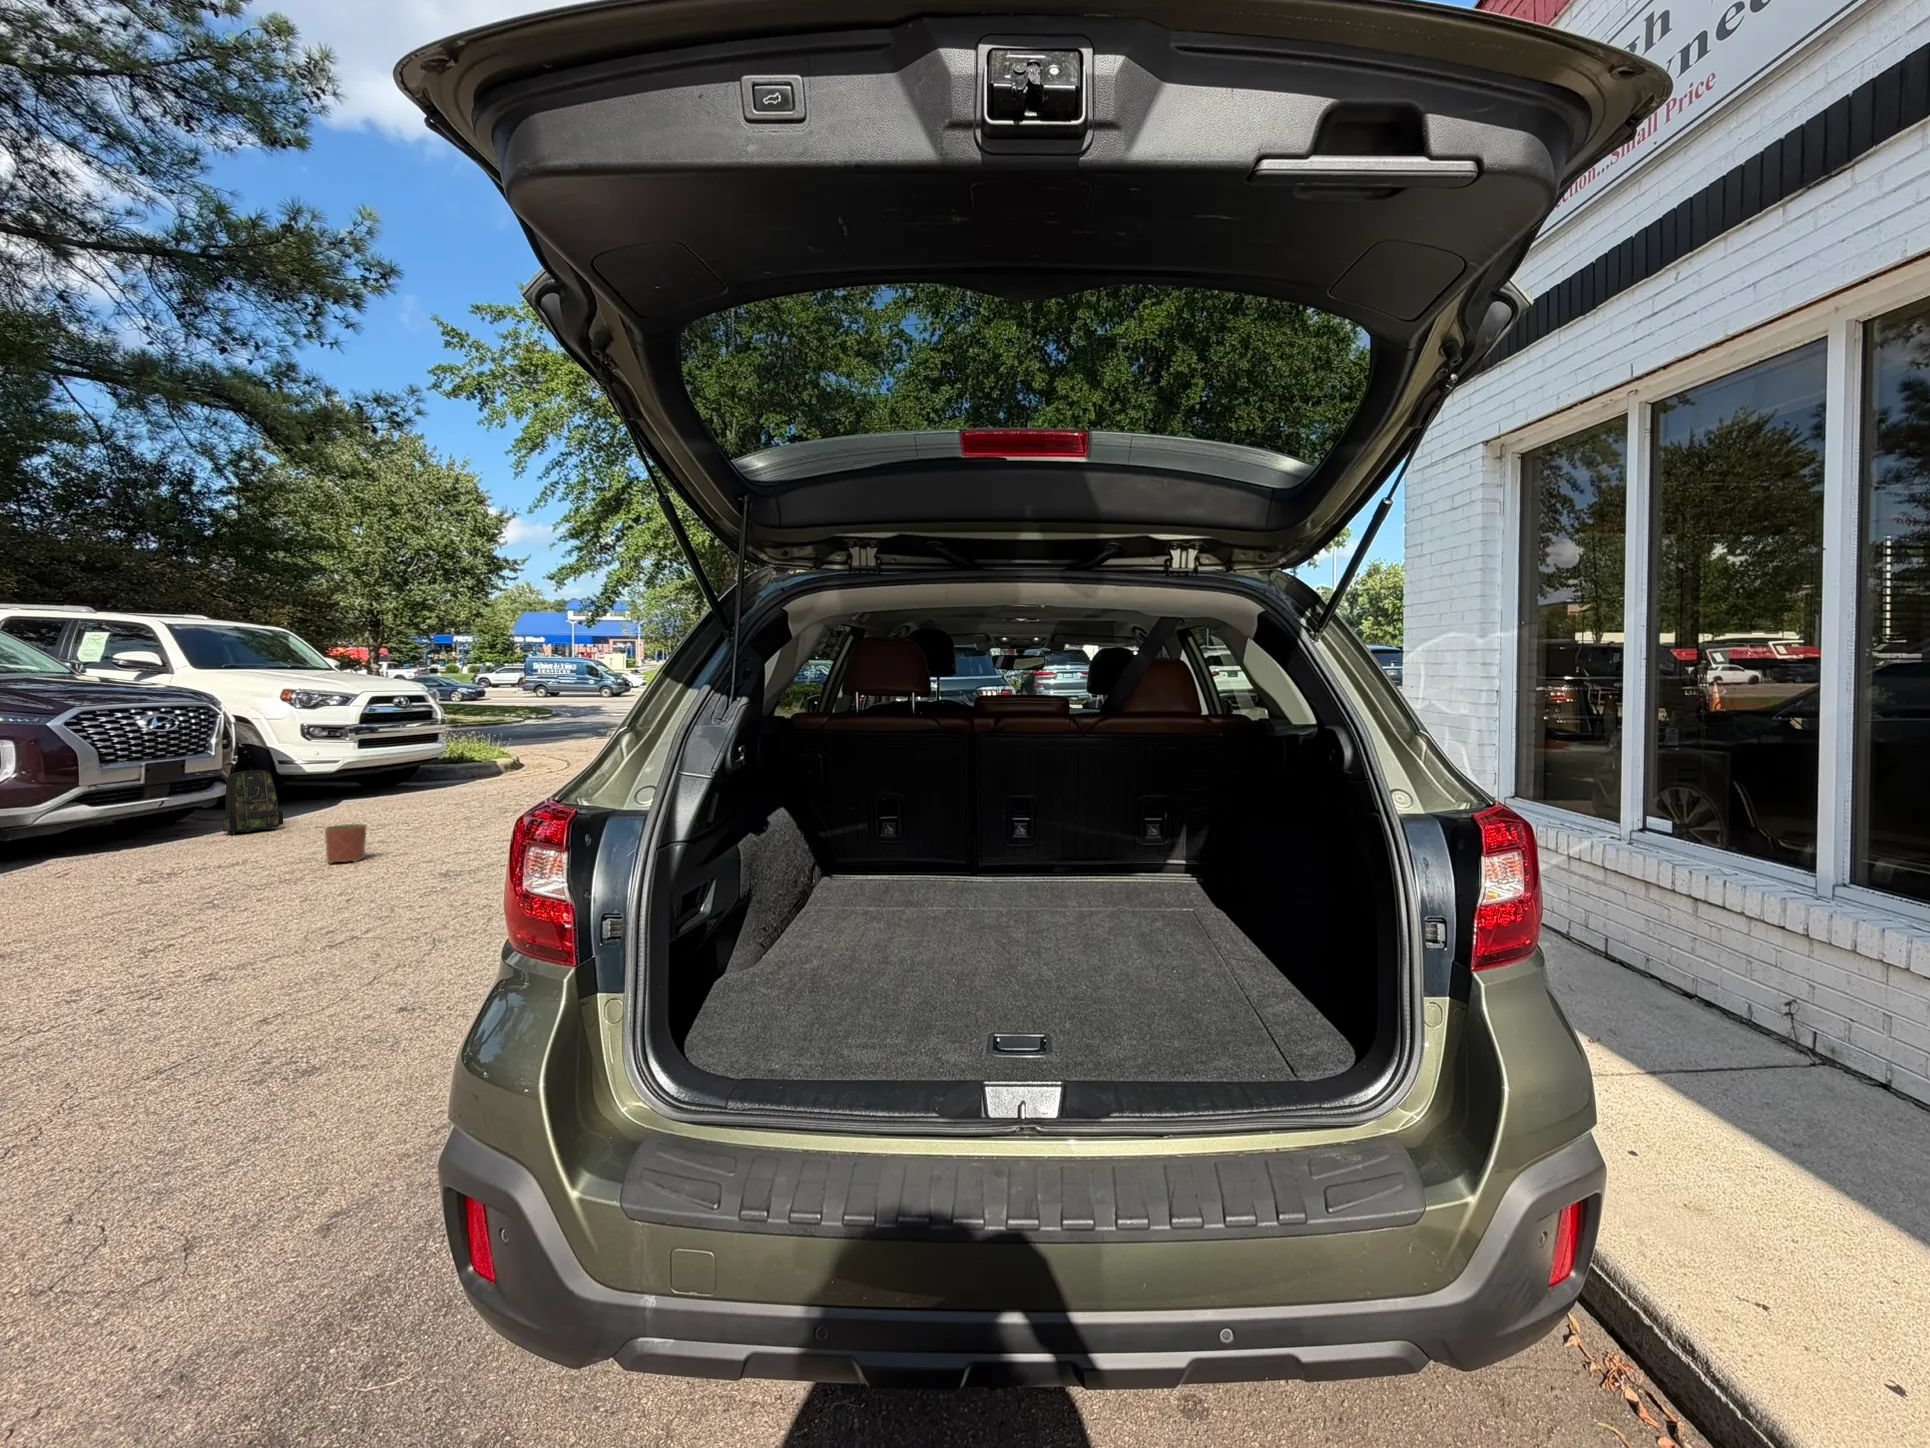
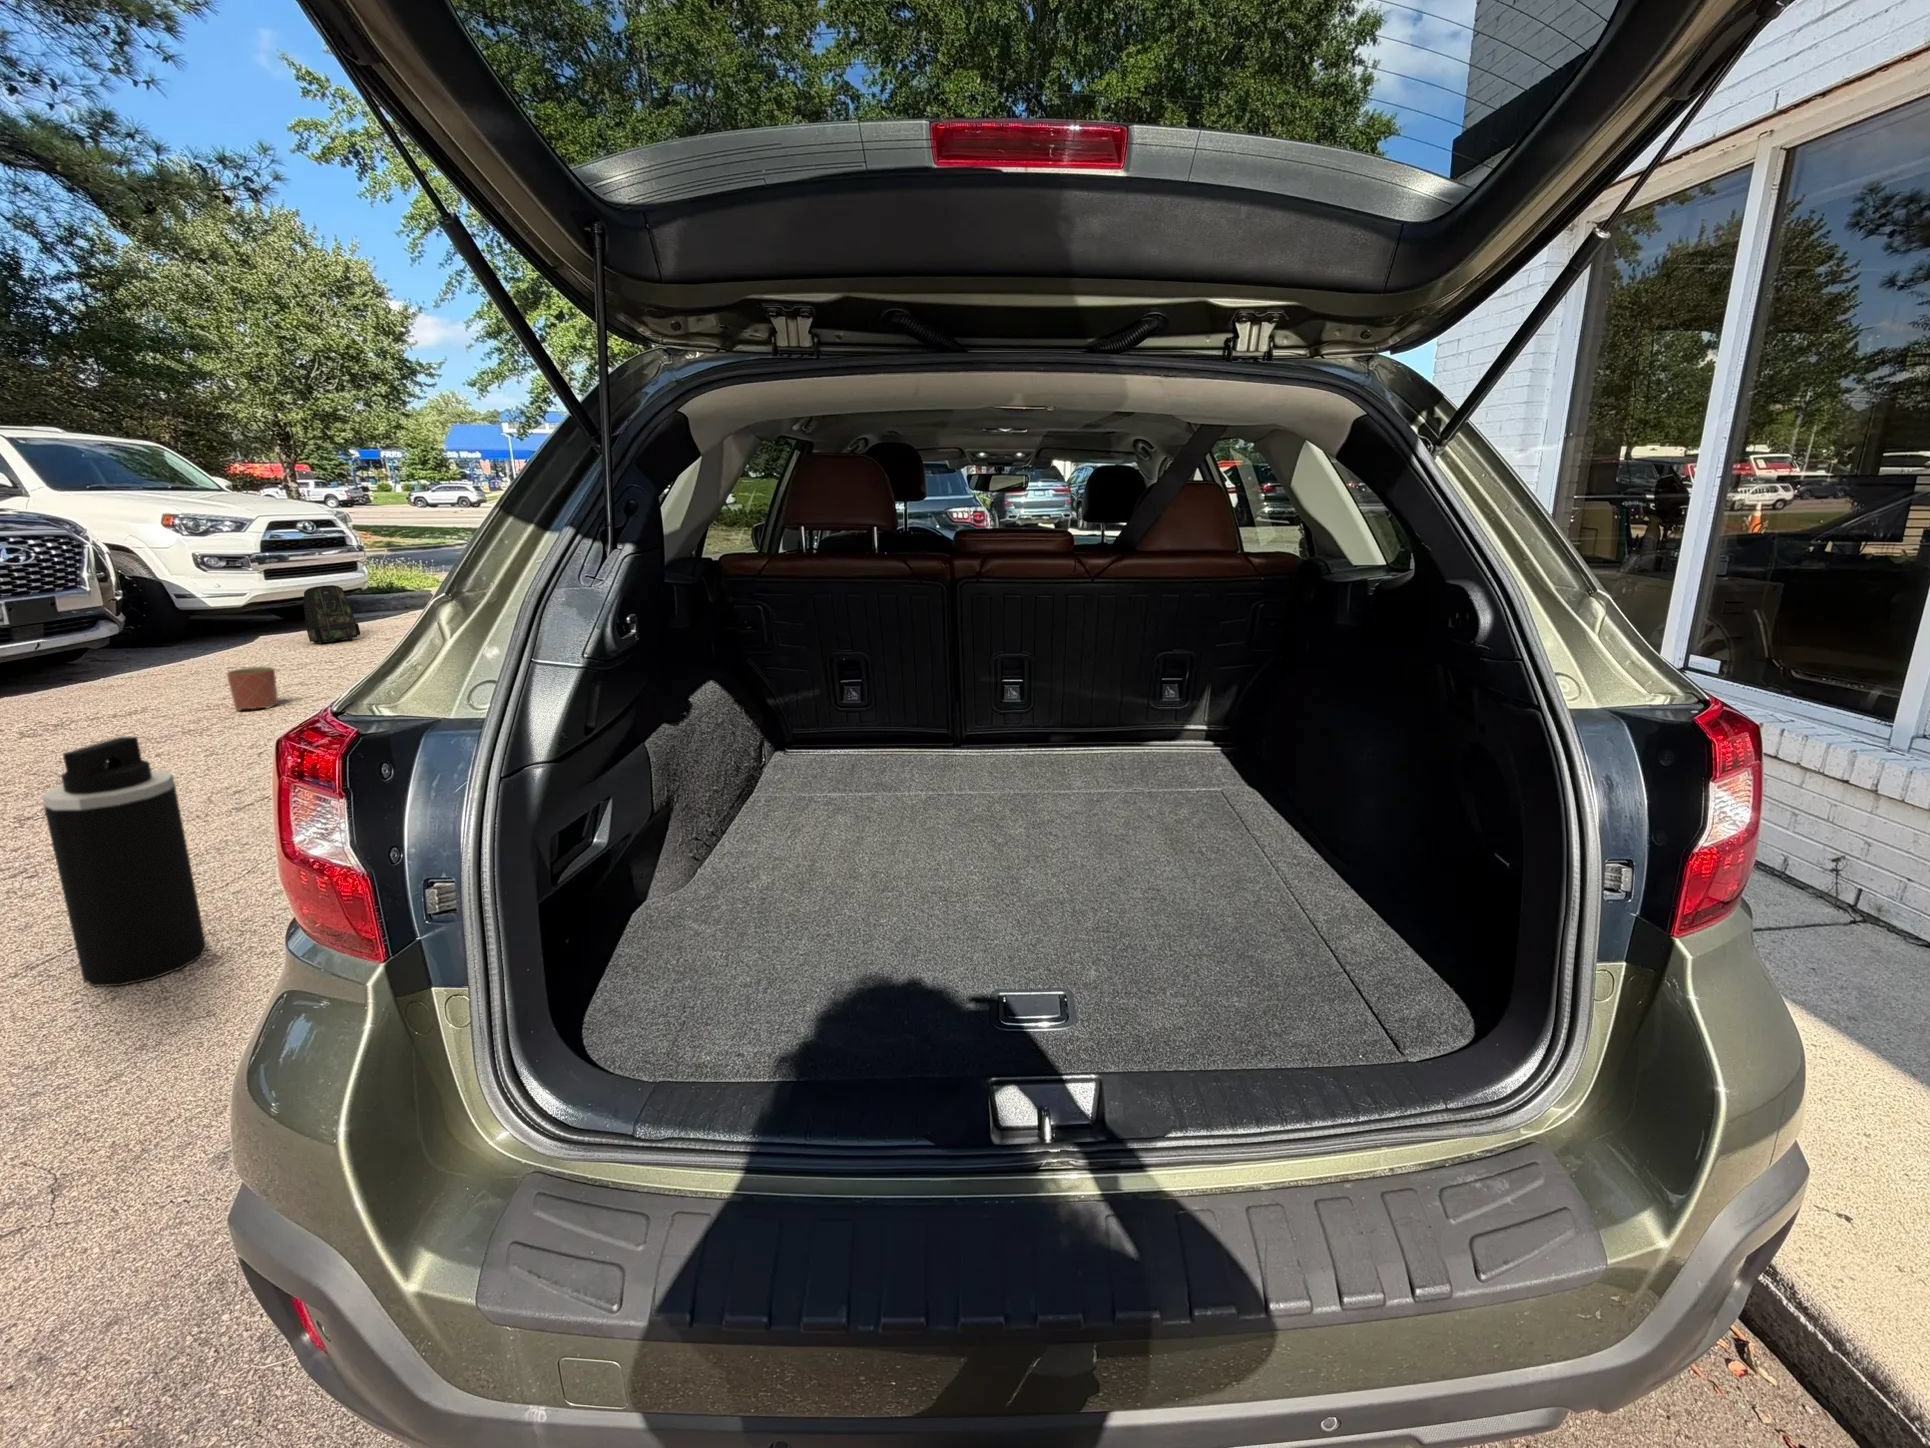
backpack: present [222,770,283,835] -> present [303,585,360,645]
trash can: none [204,867,308,1090] -> present [42,737,206,987]

